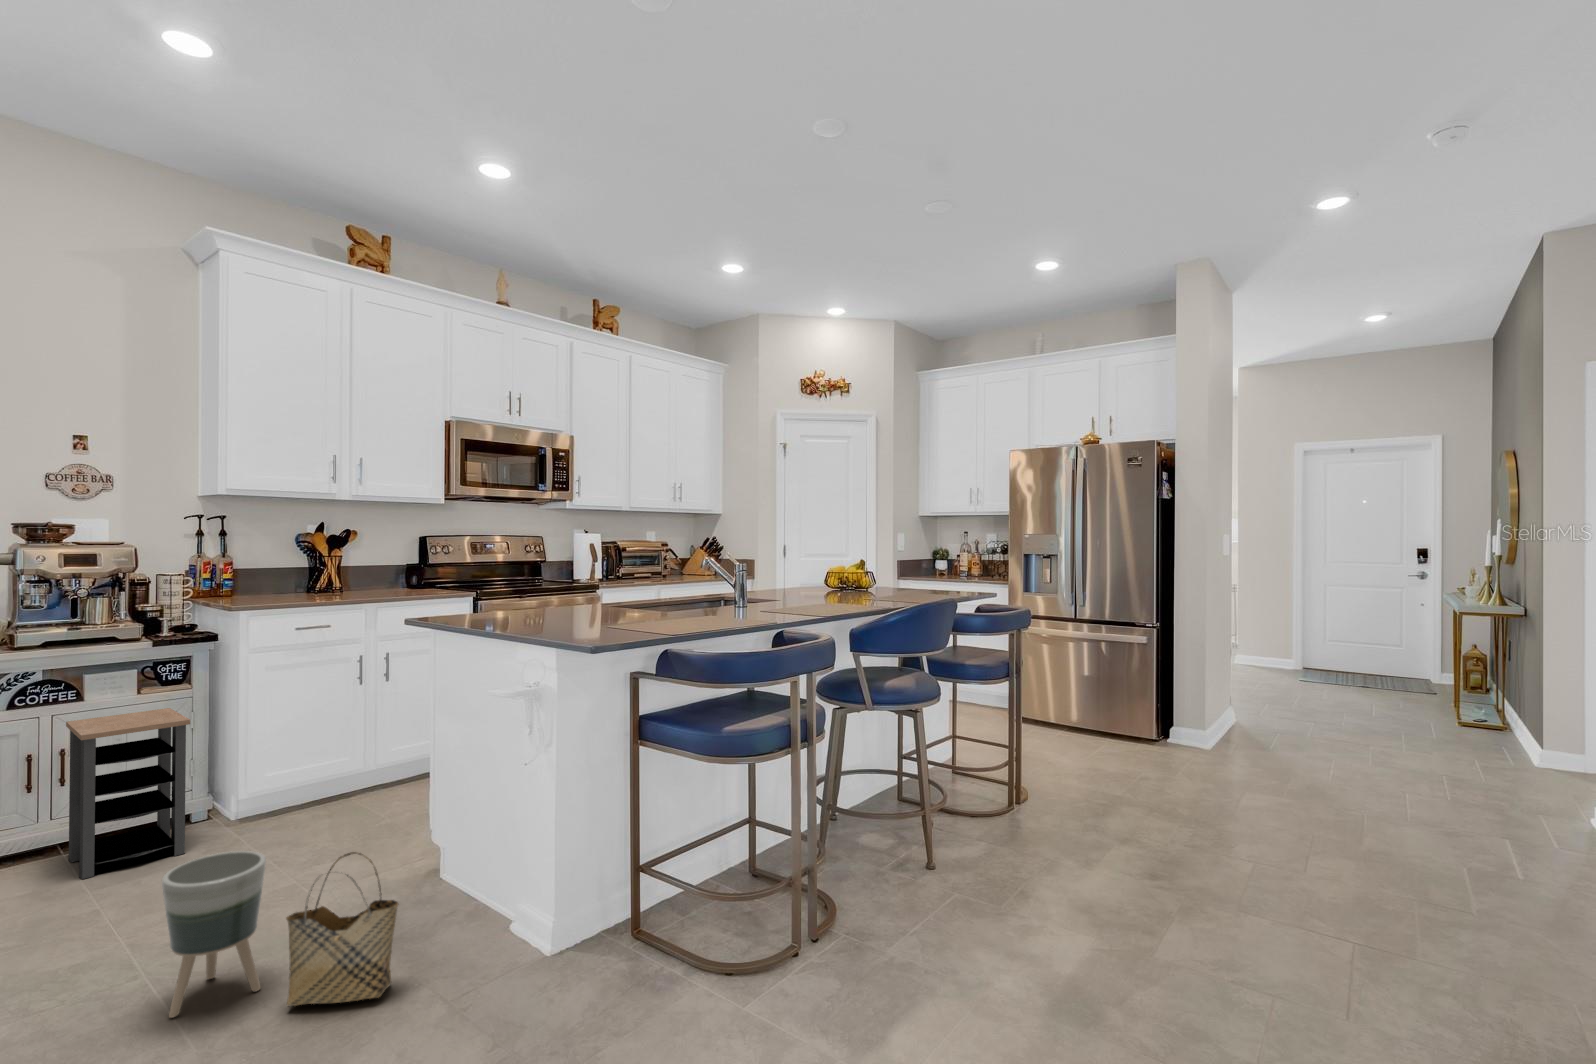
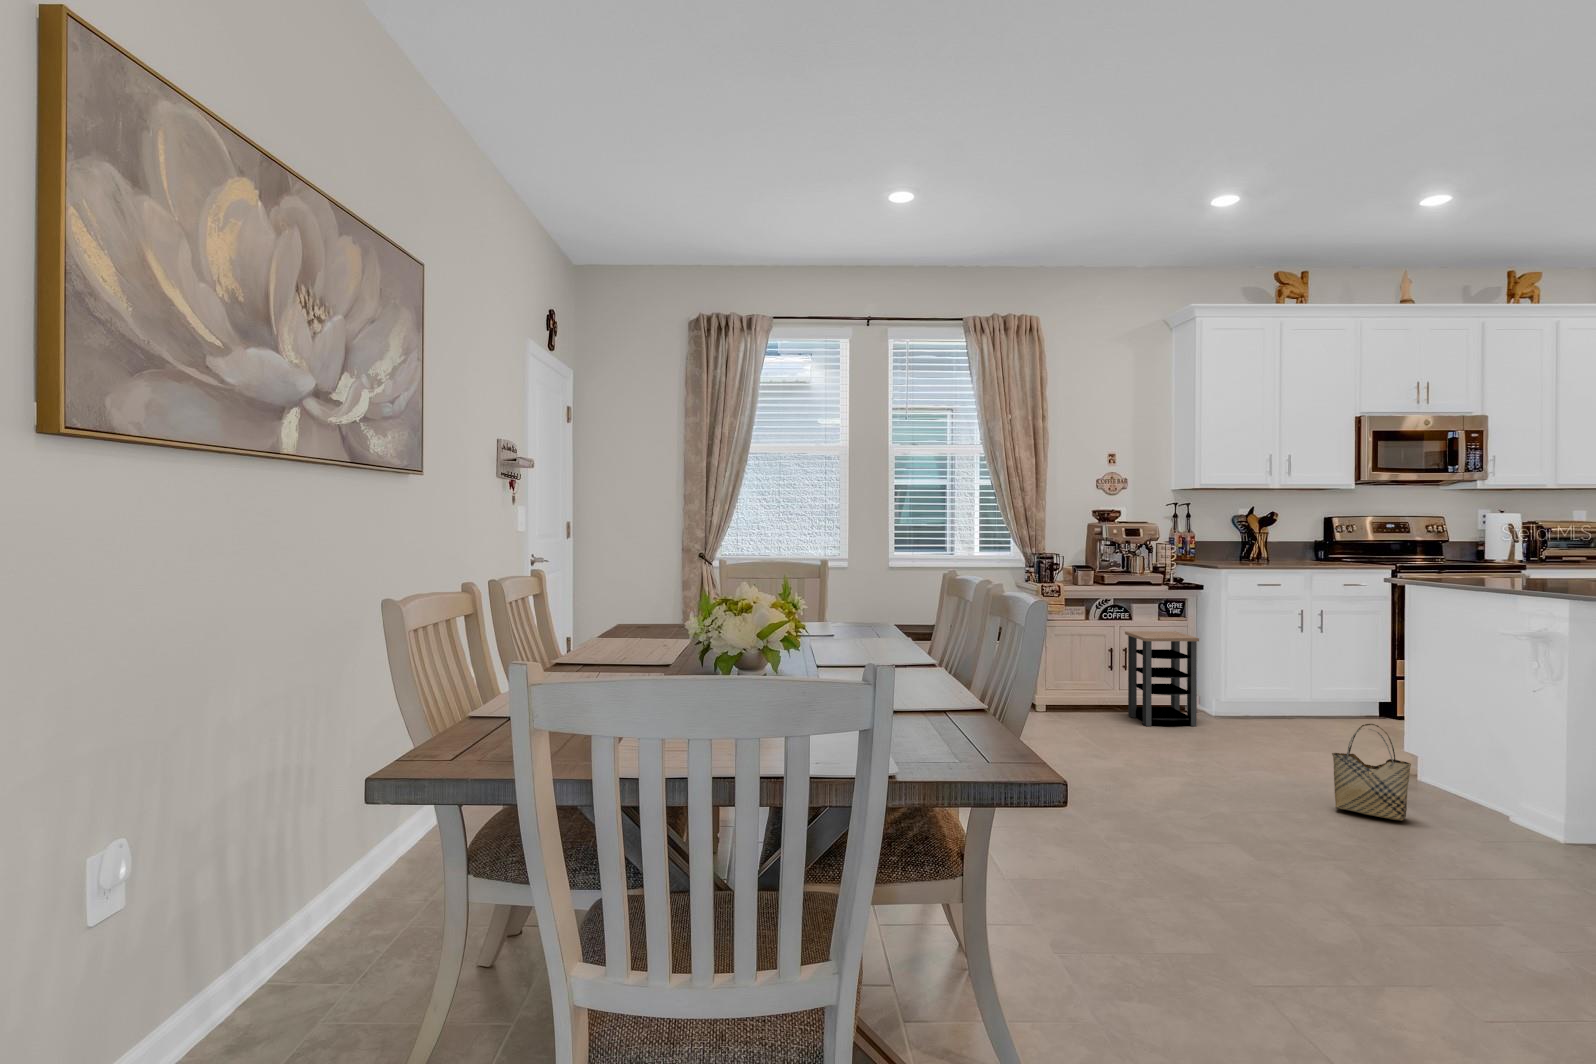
planter: present [162,851,266,1018] -> none [1250,710,1309,798]

